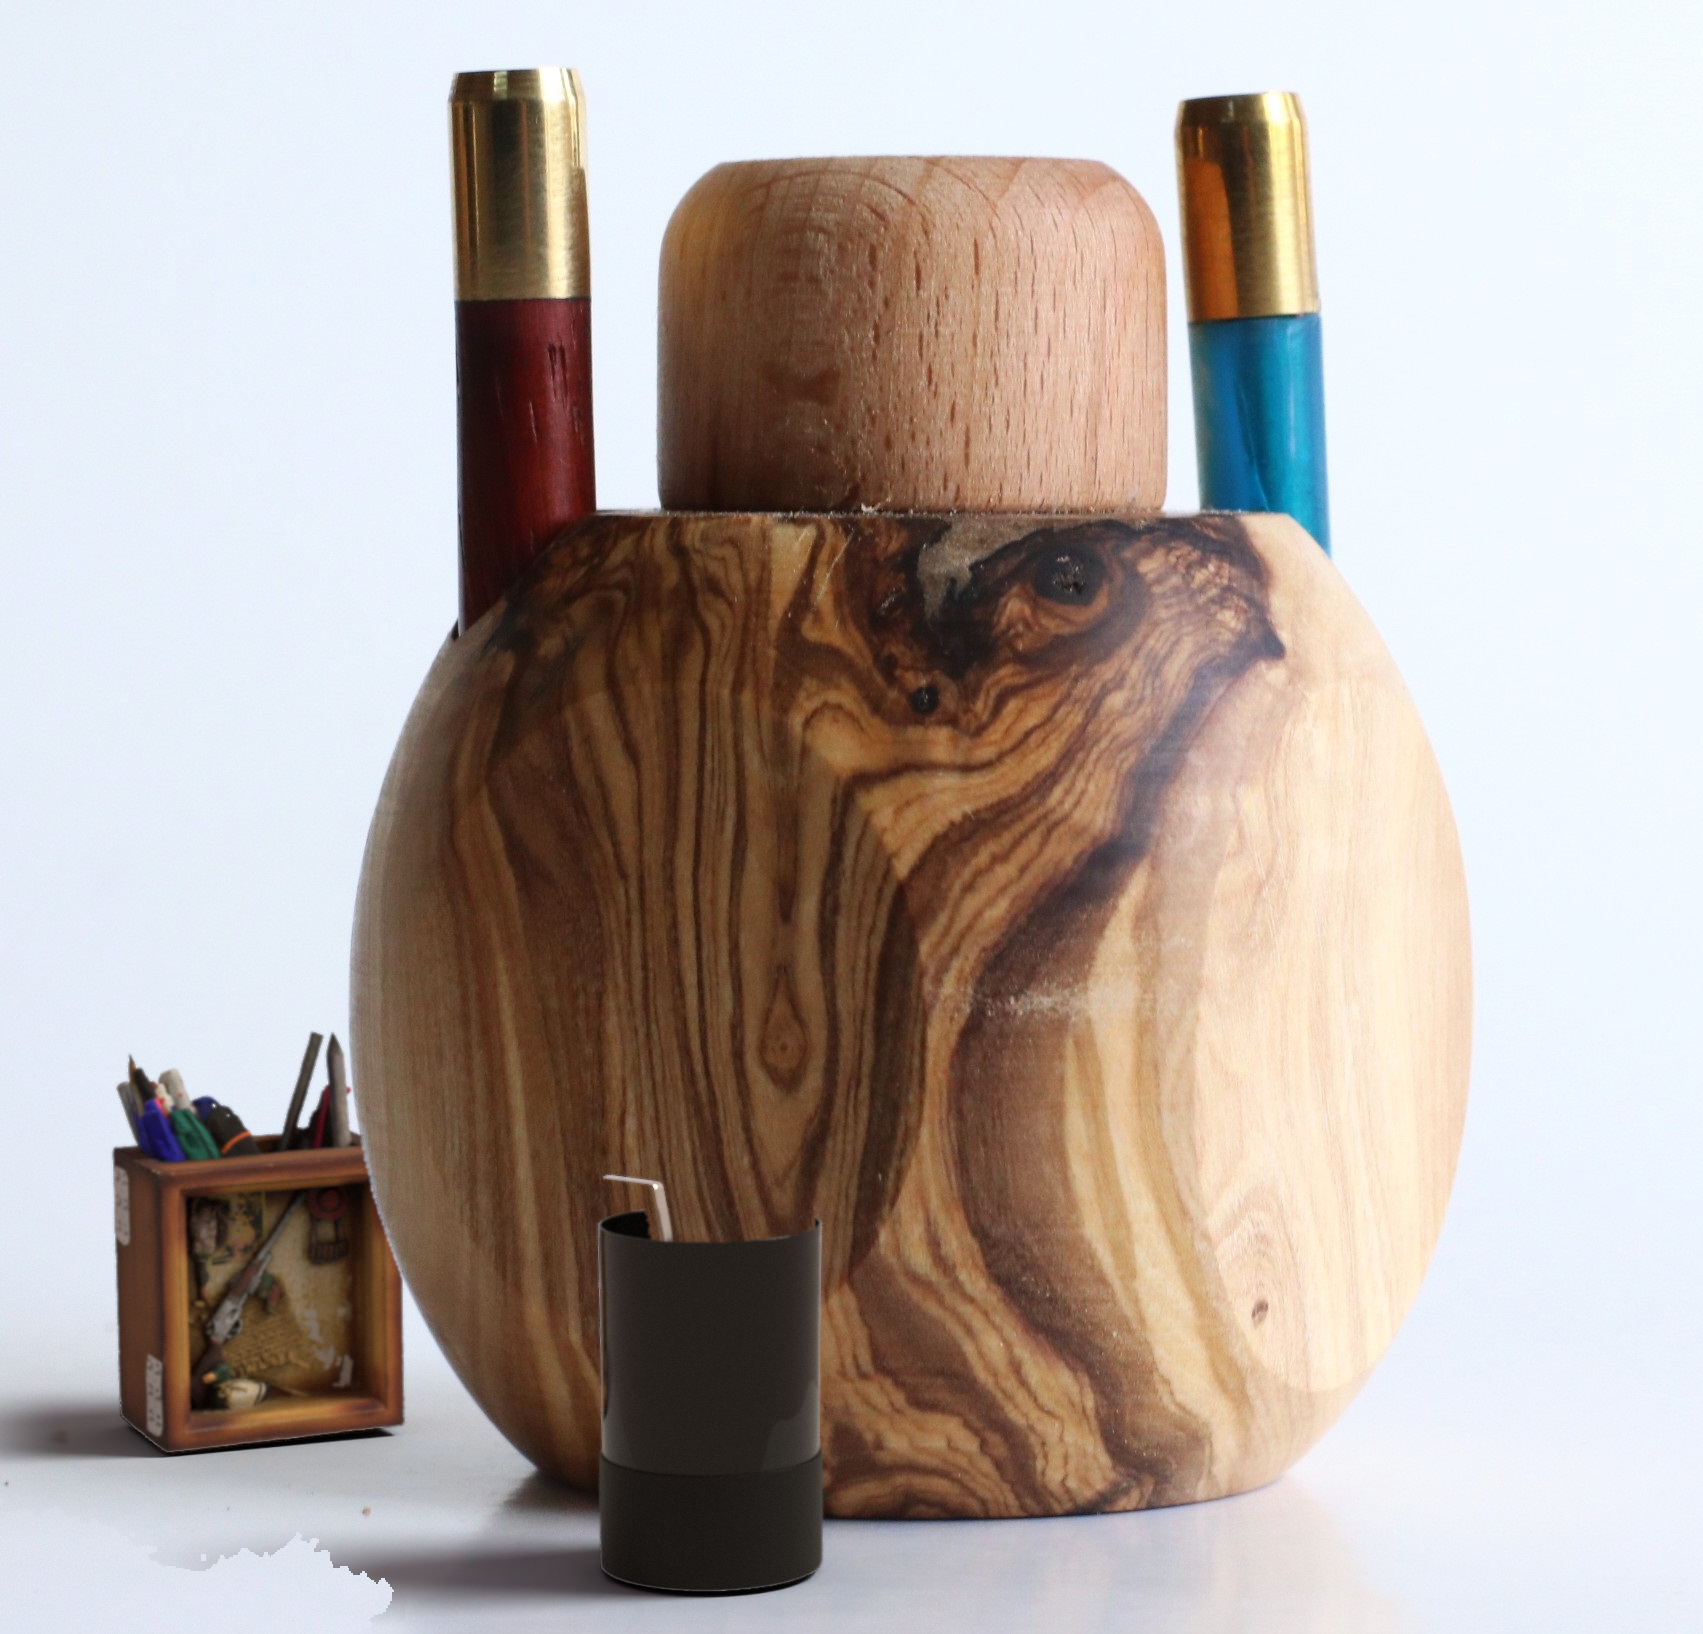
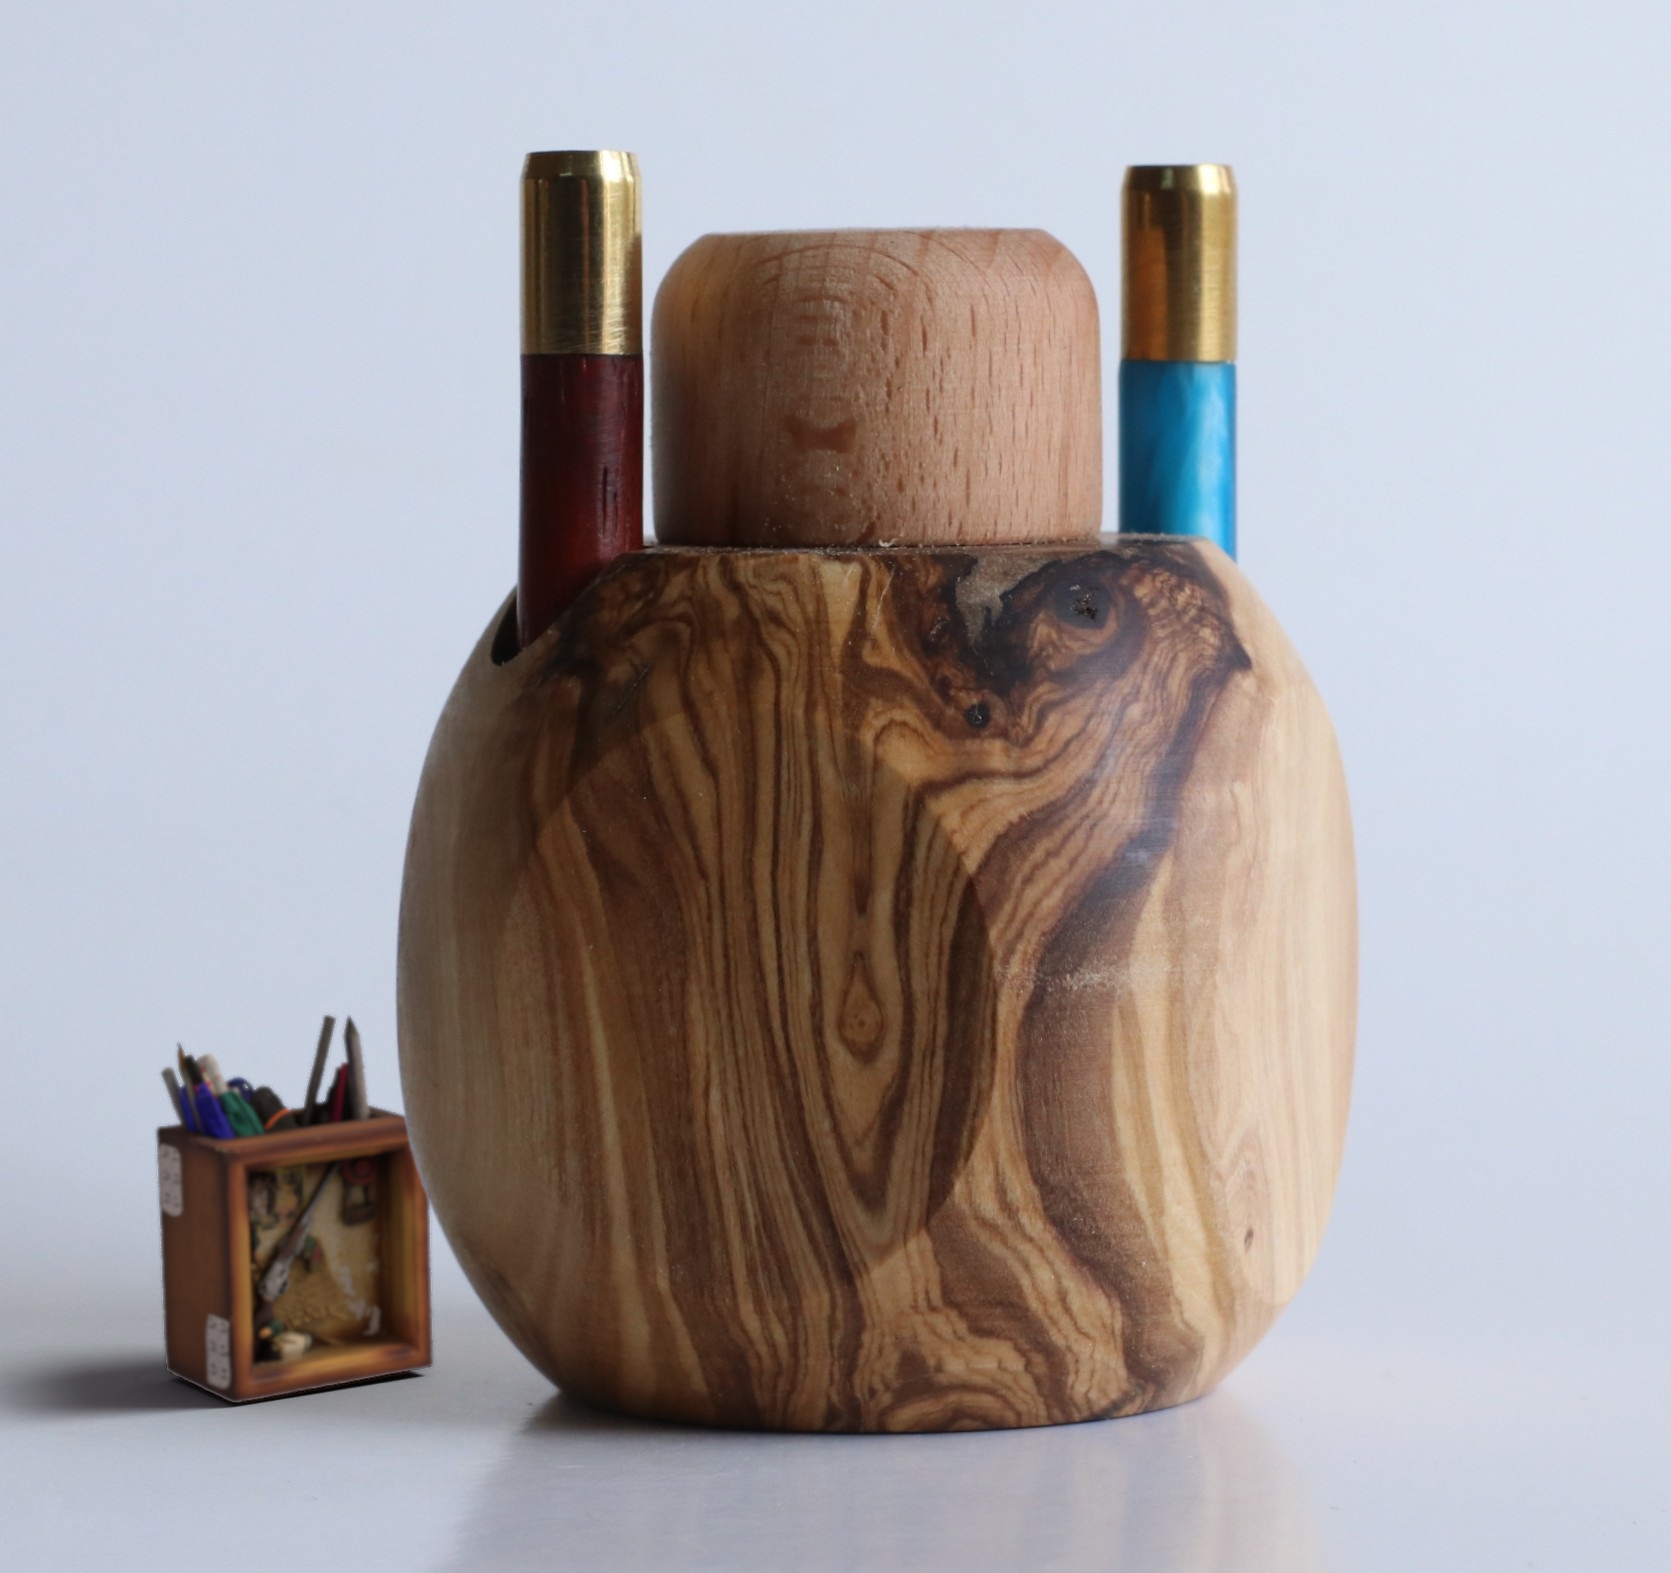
candle: present [598,1175,823,1592] -> none [698,1142,909,1508]

